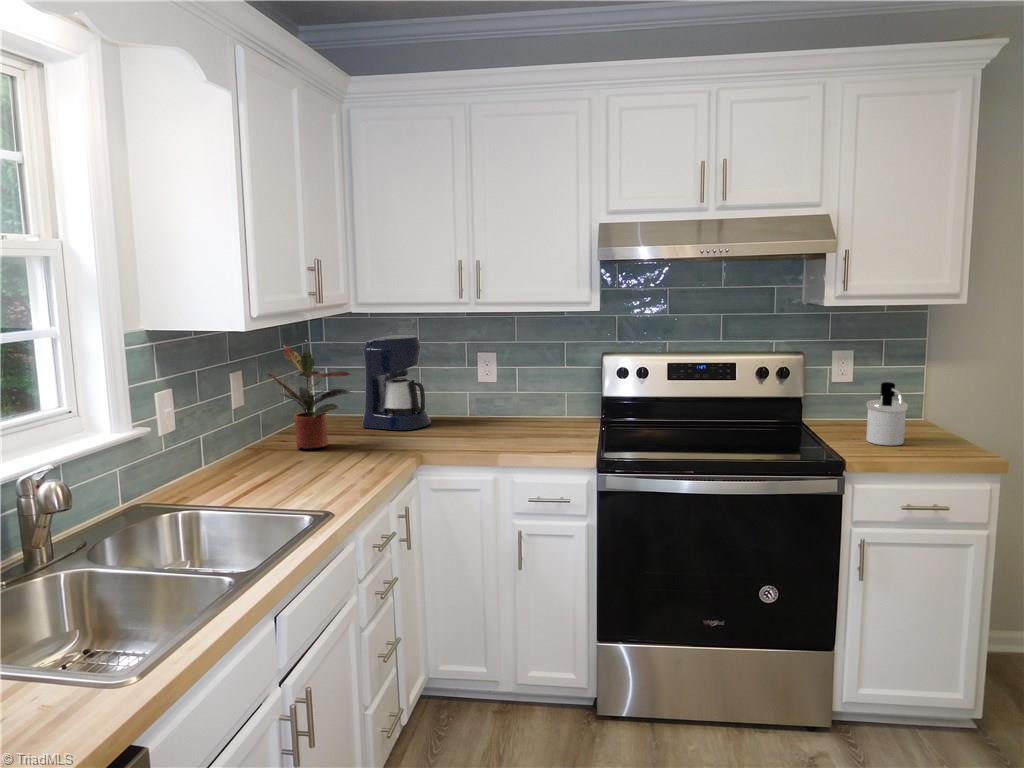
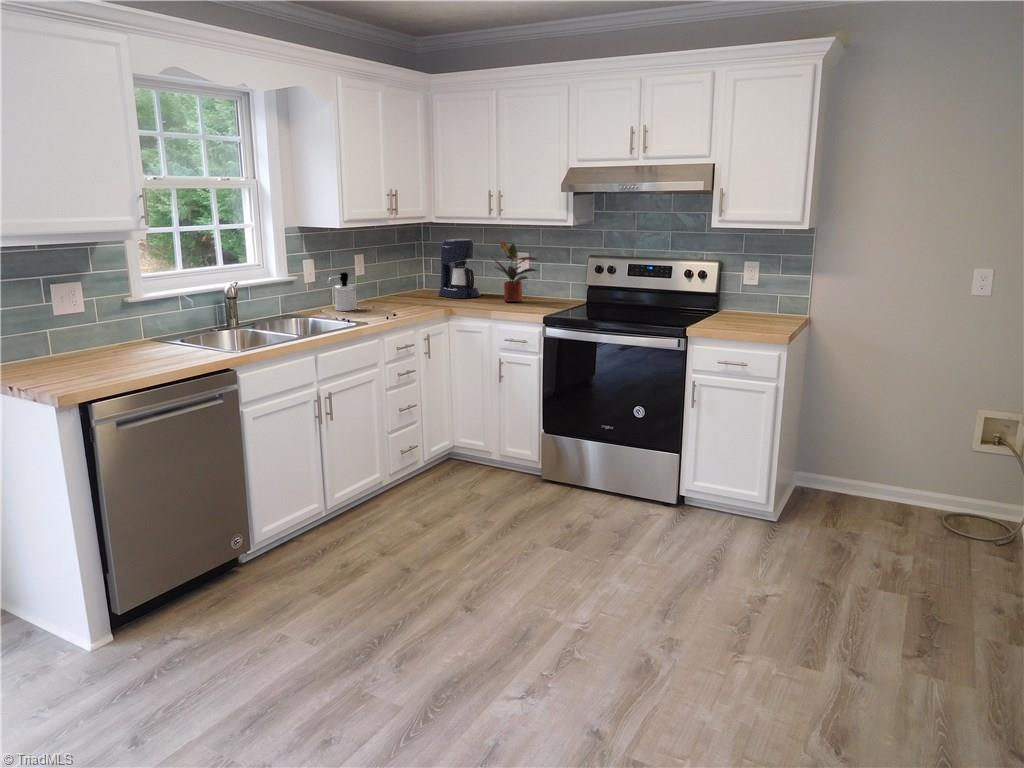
potted plant: present [267,345,351,449] -> present [492,241,537,302]
soap dispenser: present [866,382,908,445] -> present [327,272,357,311]

